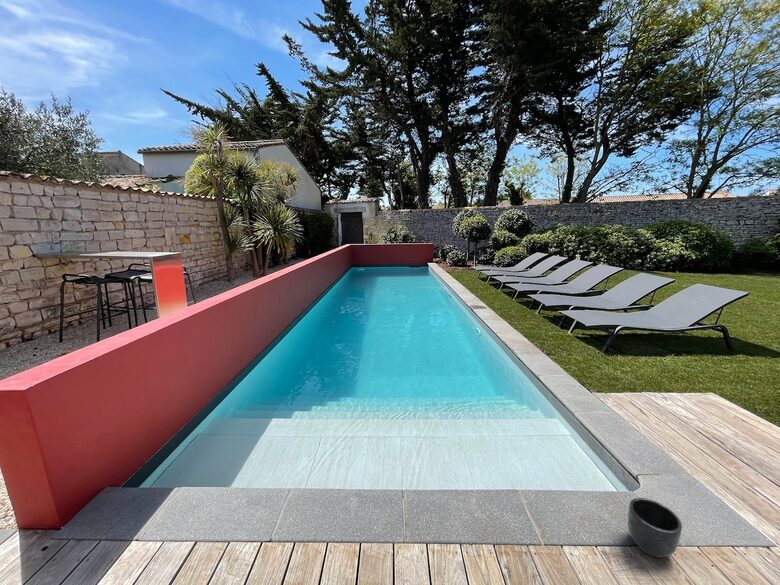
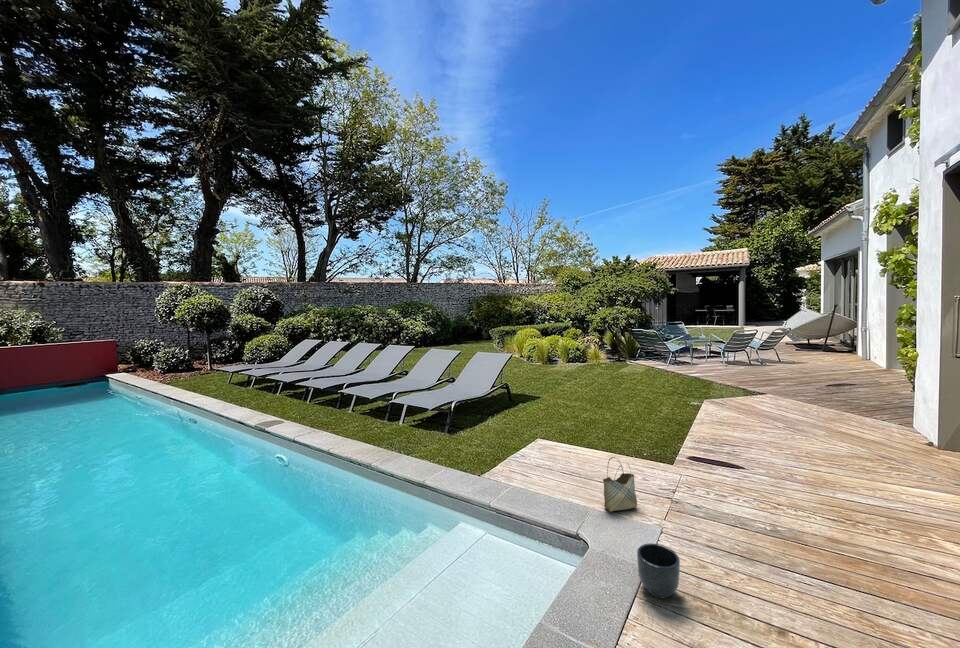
woven basket: none [694,427,756,497] -> present [603,457,637,512]

